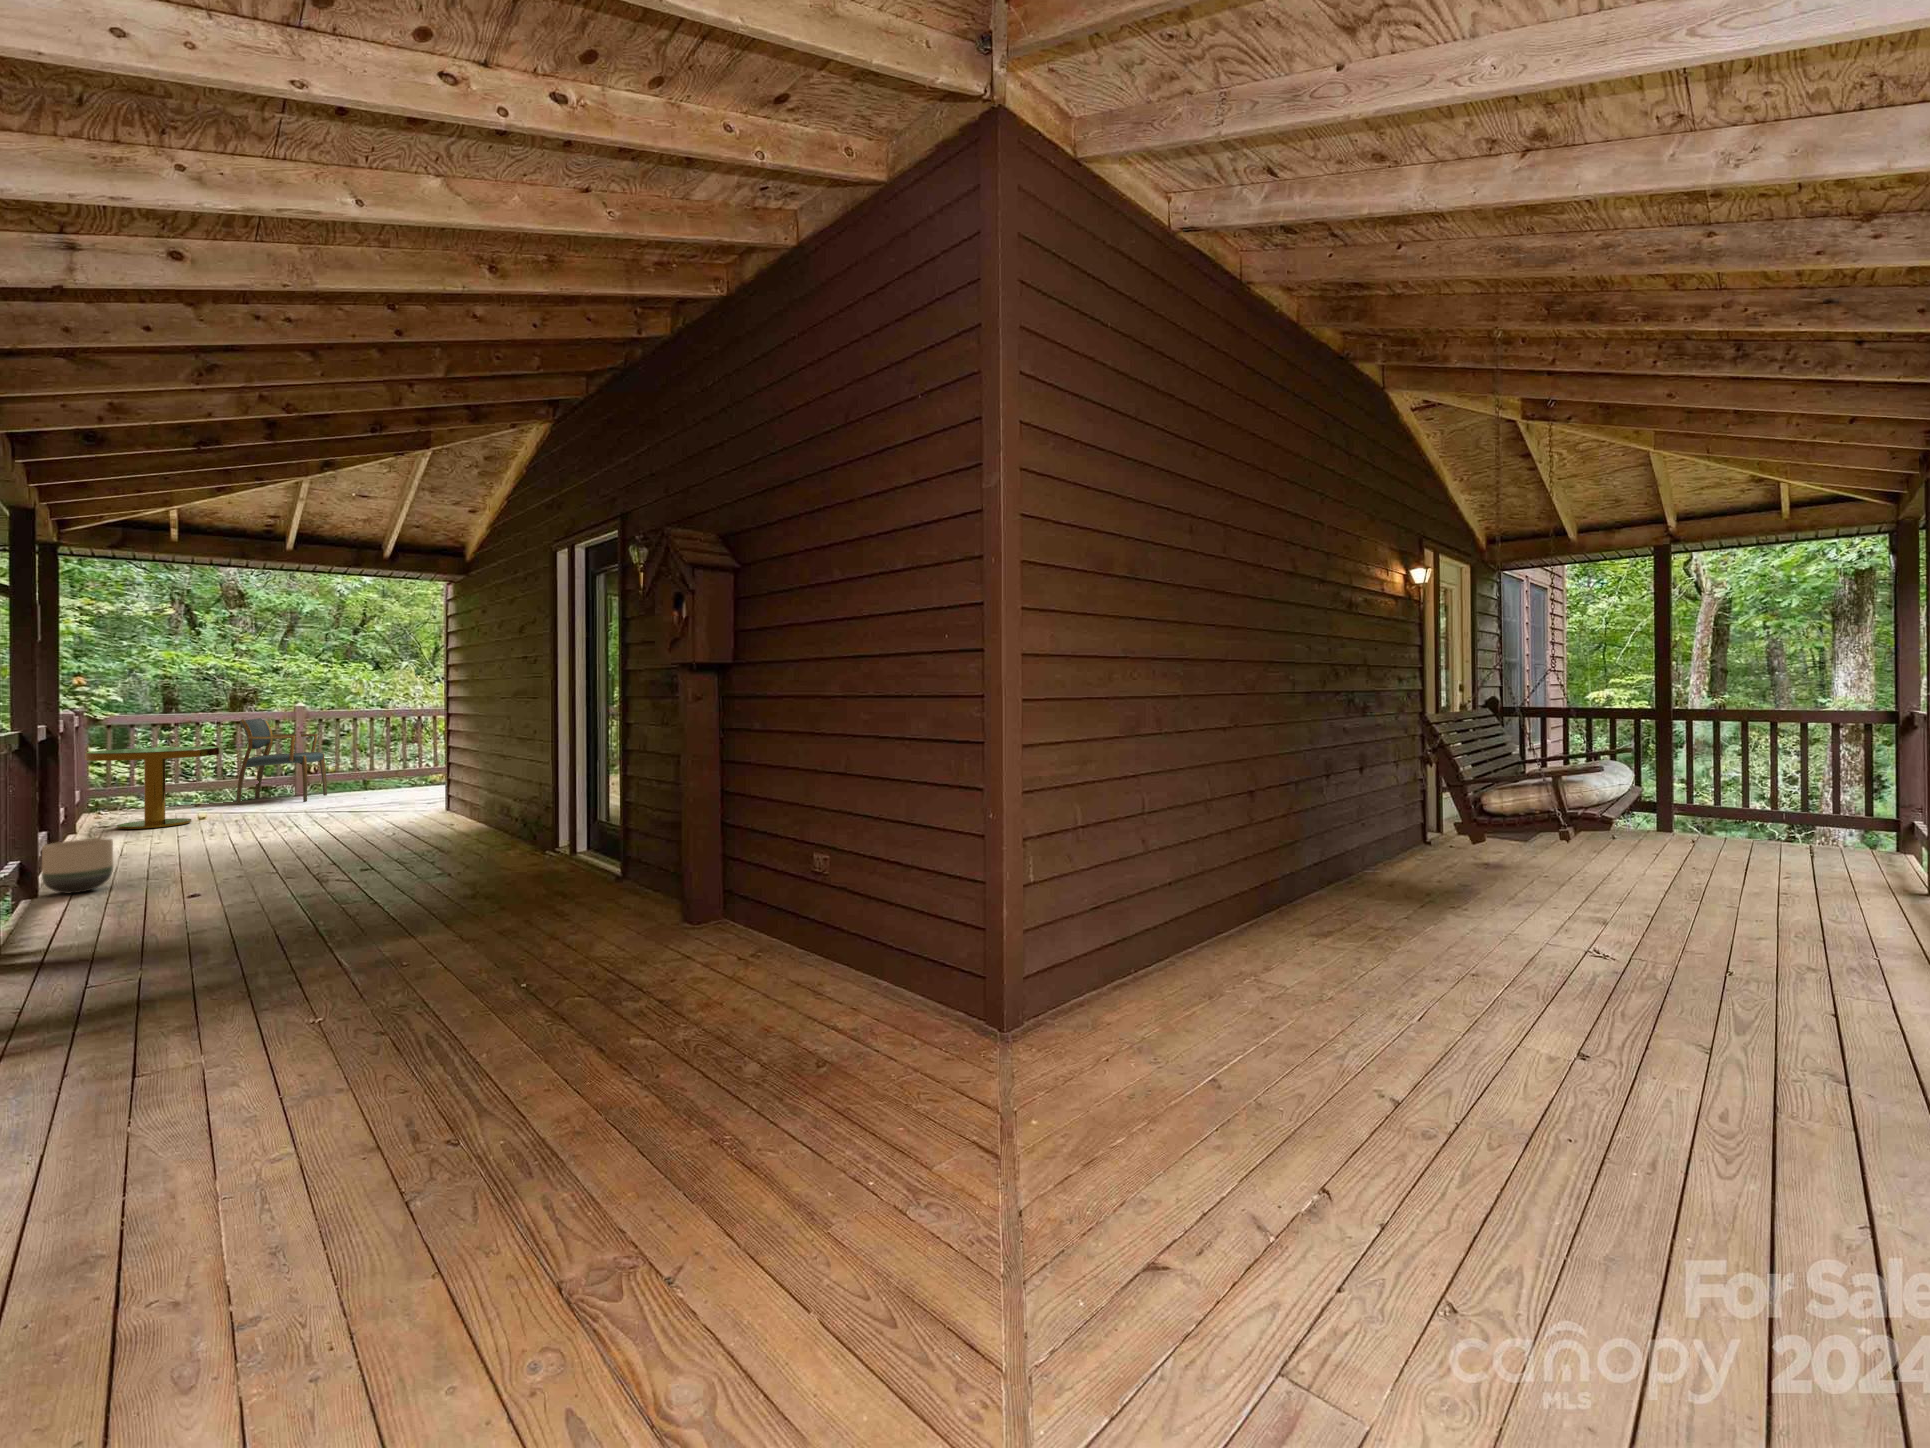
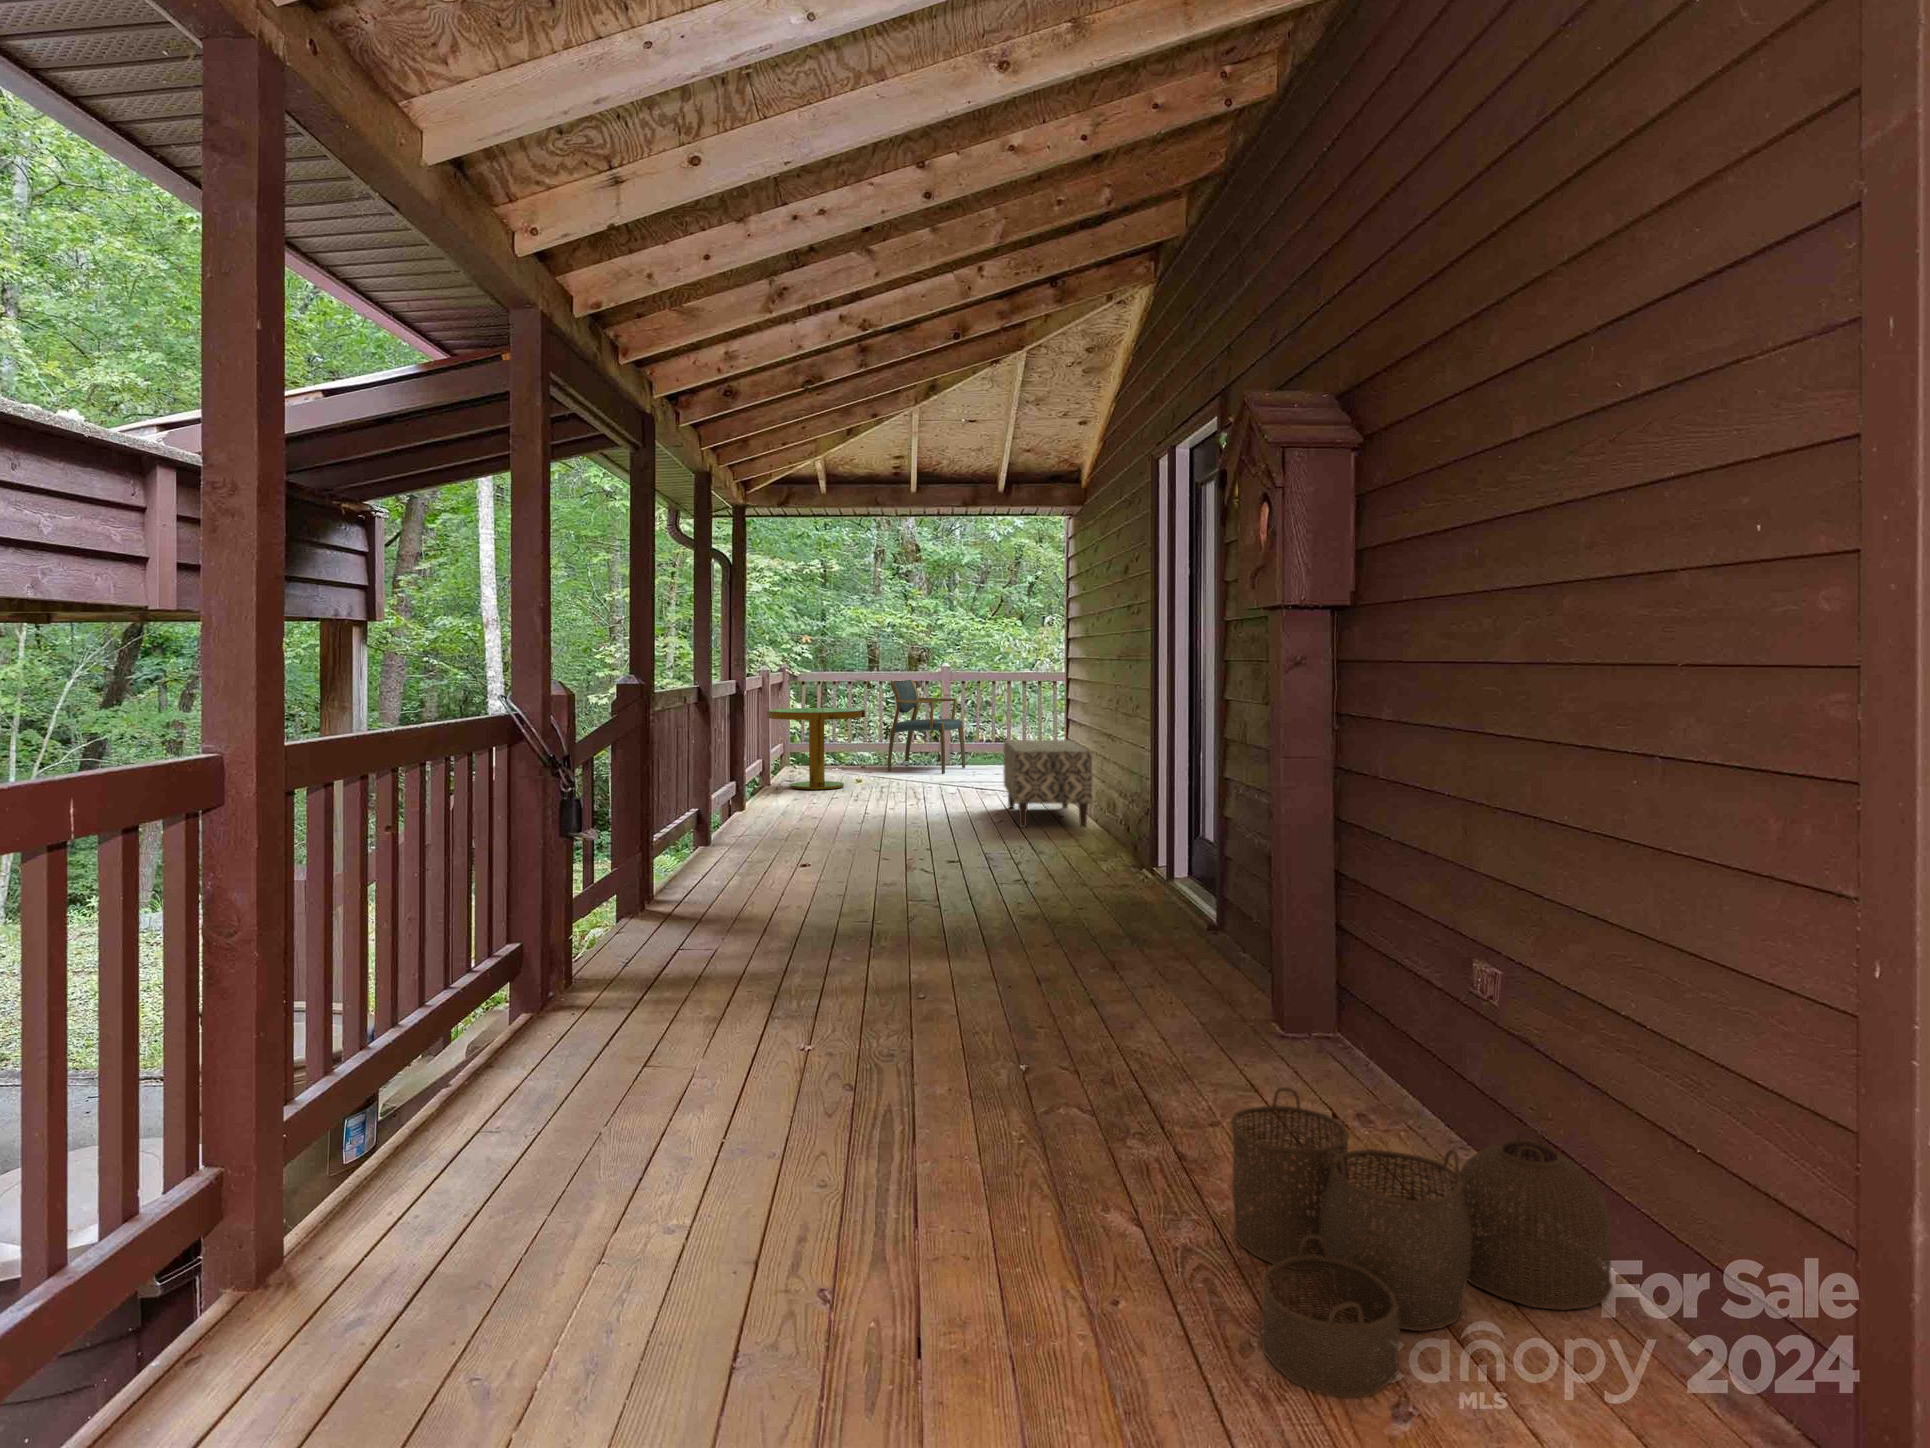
bench: none [391,762,485,836] -> present [1003,740,1092,827]
planter: present [42,839,113,893] -> none [703,798,751,849]
woven basket: none [714,933,901,1085] -> present [1231,1087,1612,1398]

